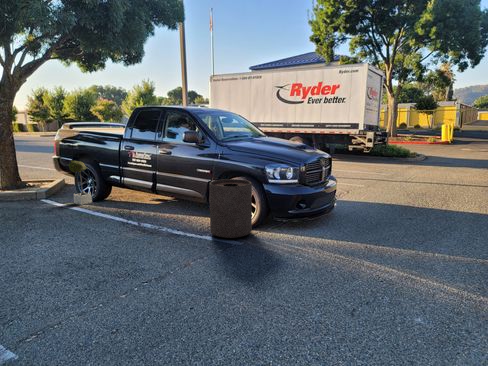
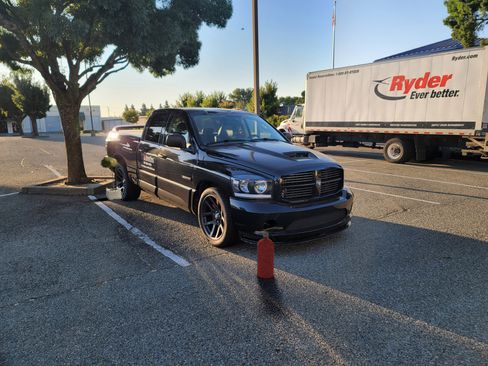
trash can: present [209,179,252,238] -> none [163,187,218,261]
fire extinguisher: none [294,201,313,240] -> present [255,227,283,278]

